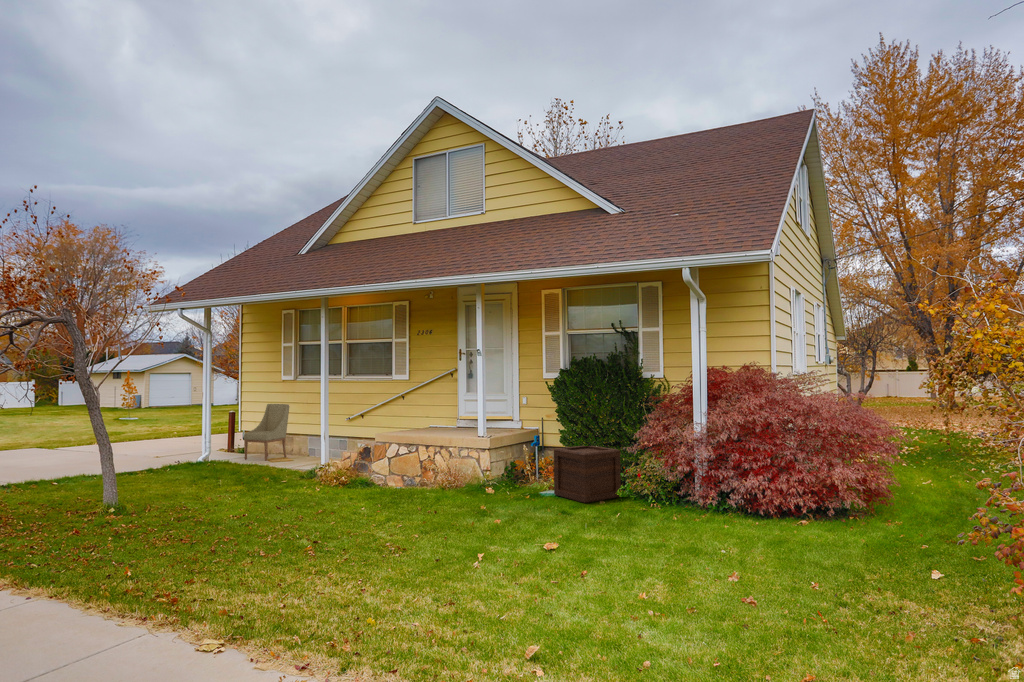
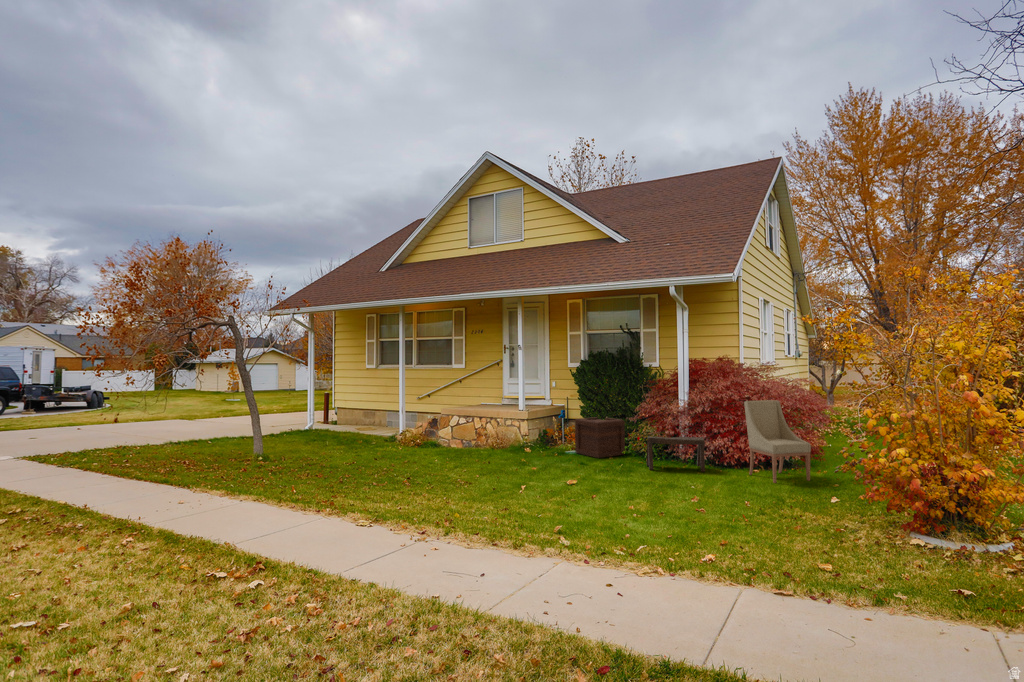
chair: present [244,404,290,461] -> present [744,400,811,483]
bench: none [652,474,733,525] -> present [646,436,705,472]

